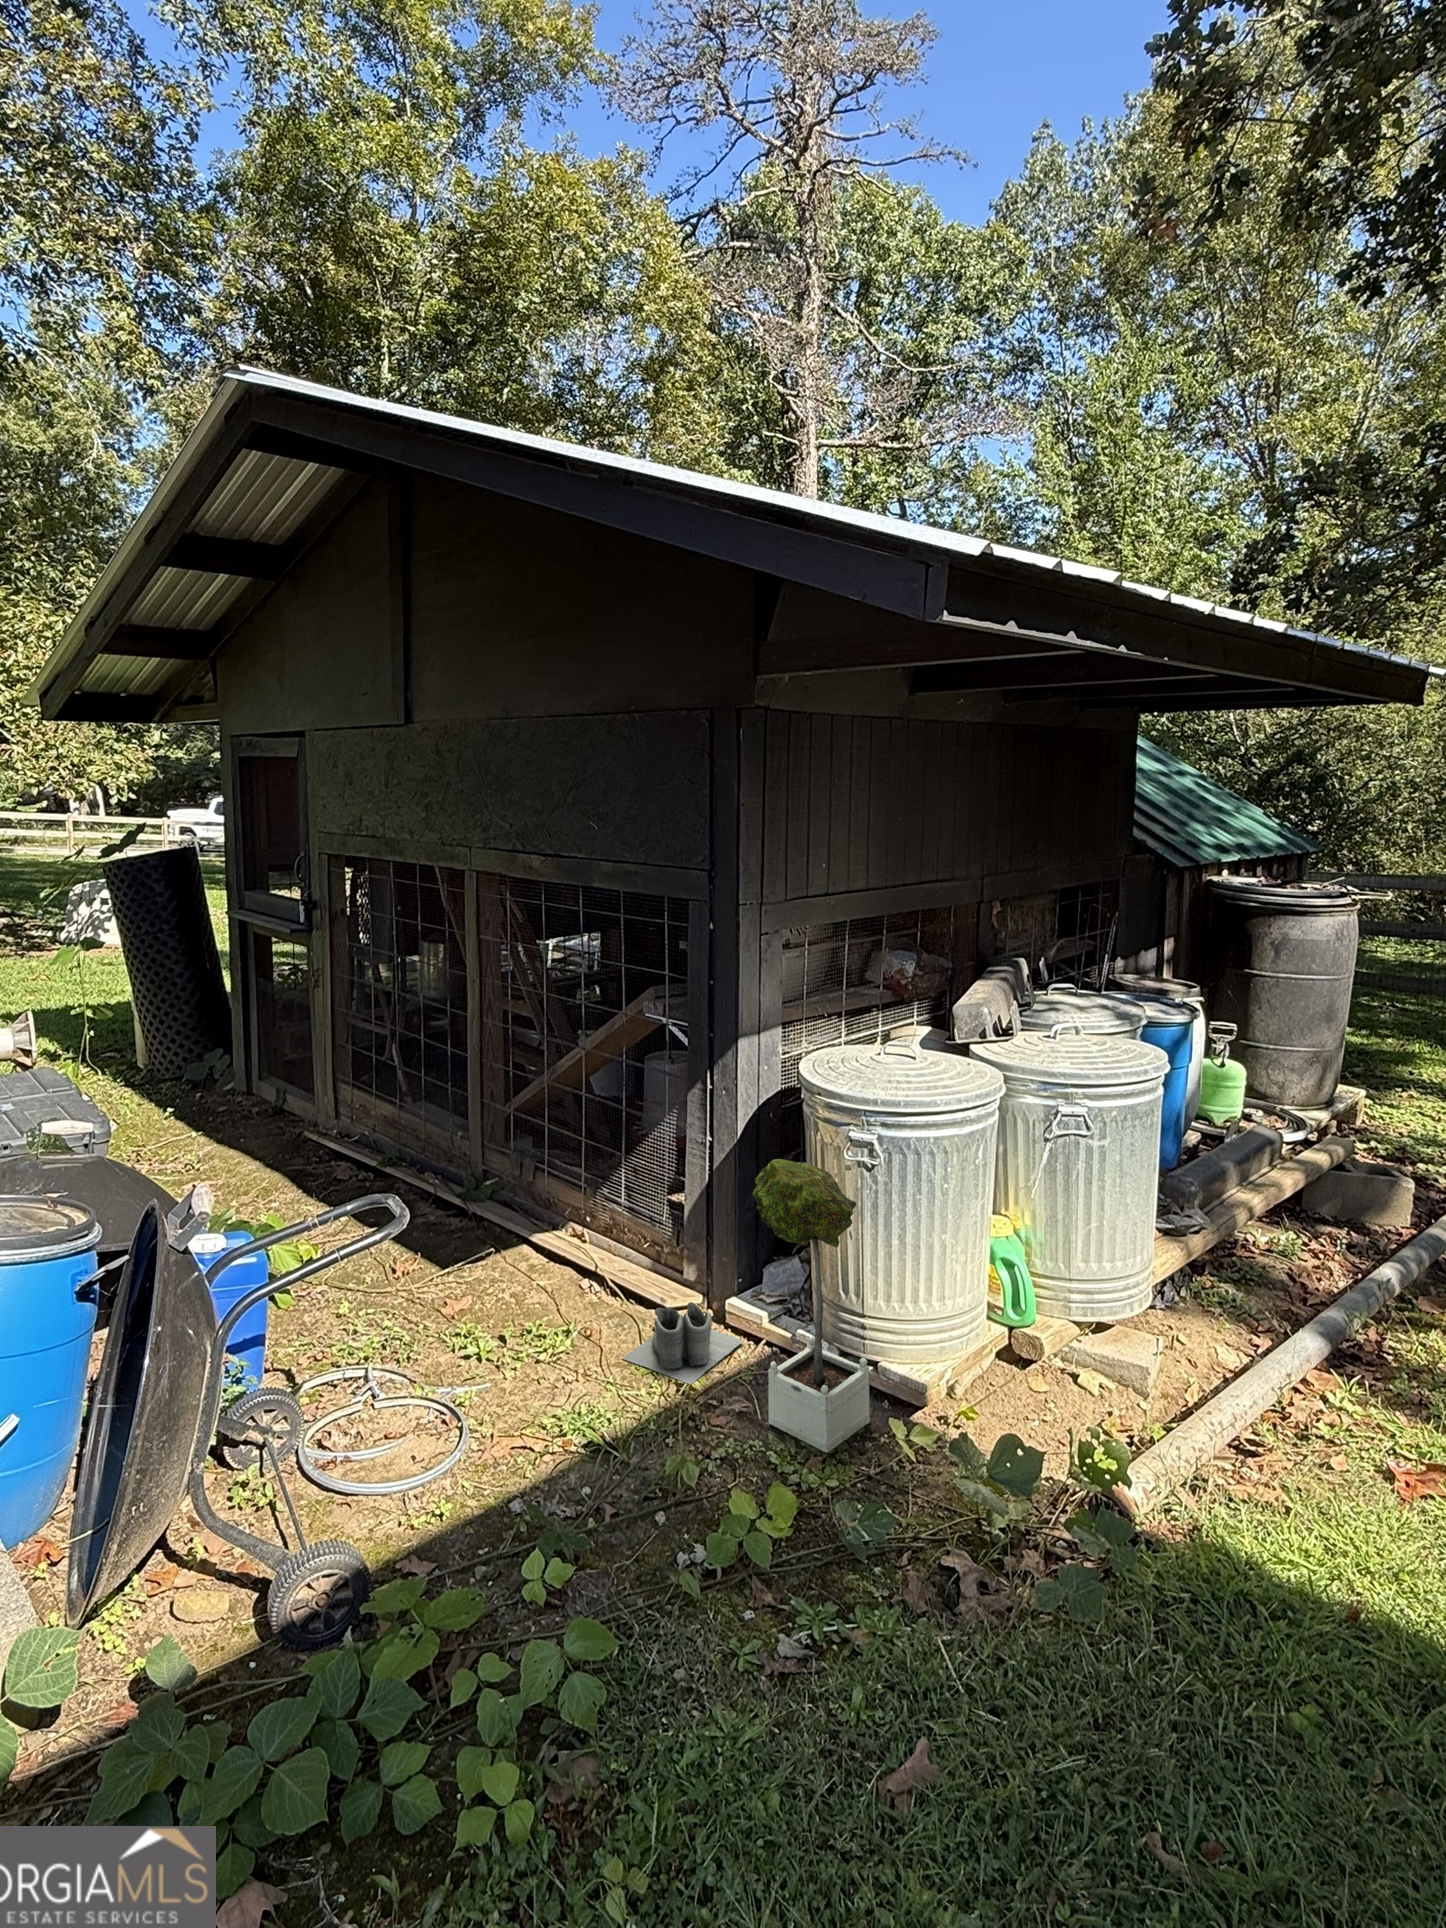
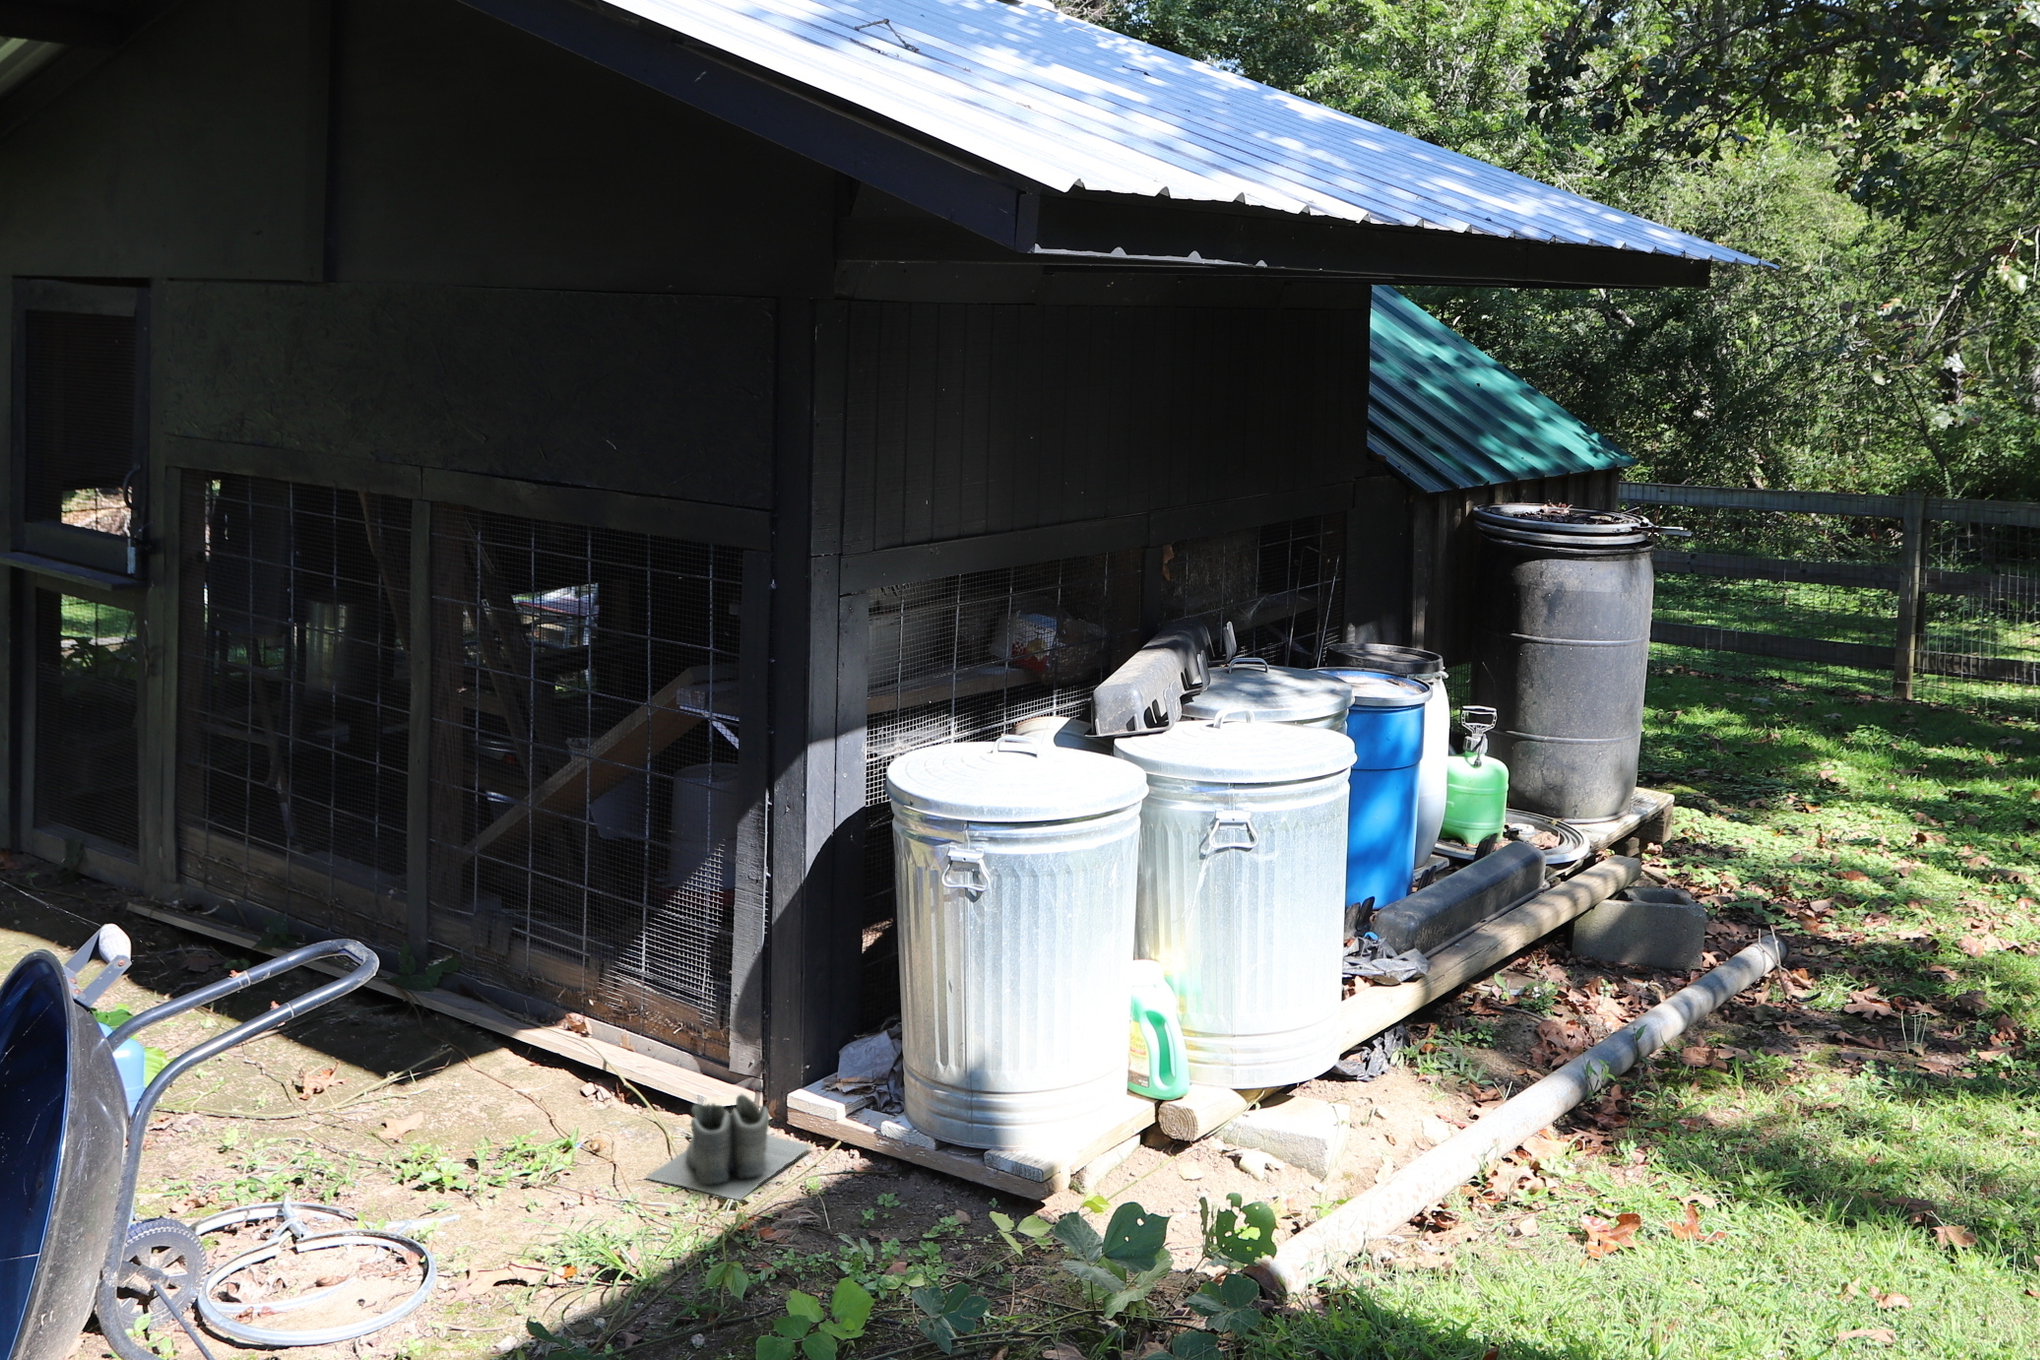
potted tree: present [752,1159,870,1453] -> none [824,886,972,1259]

